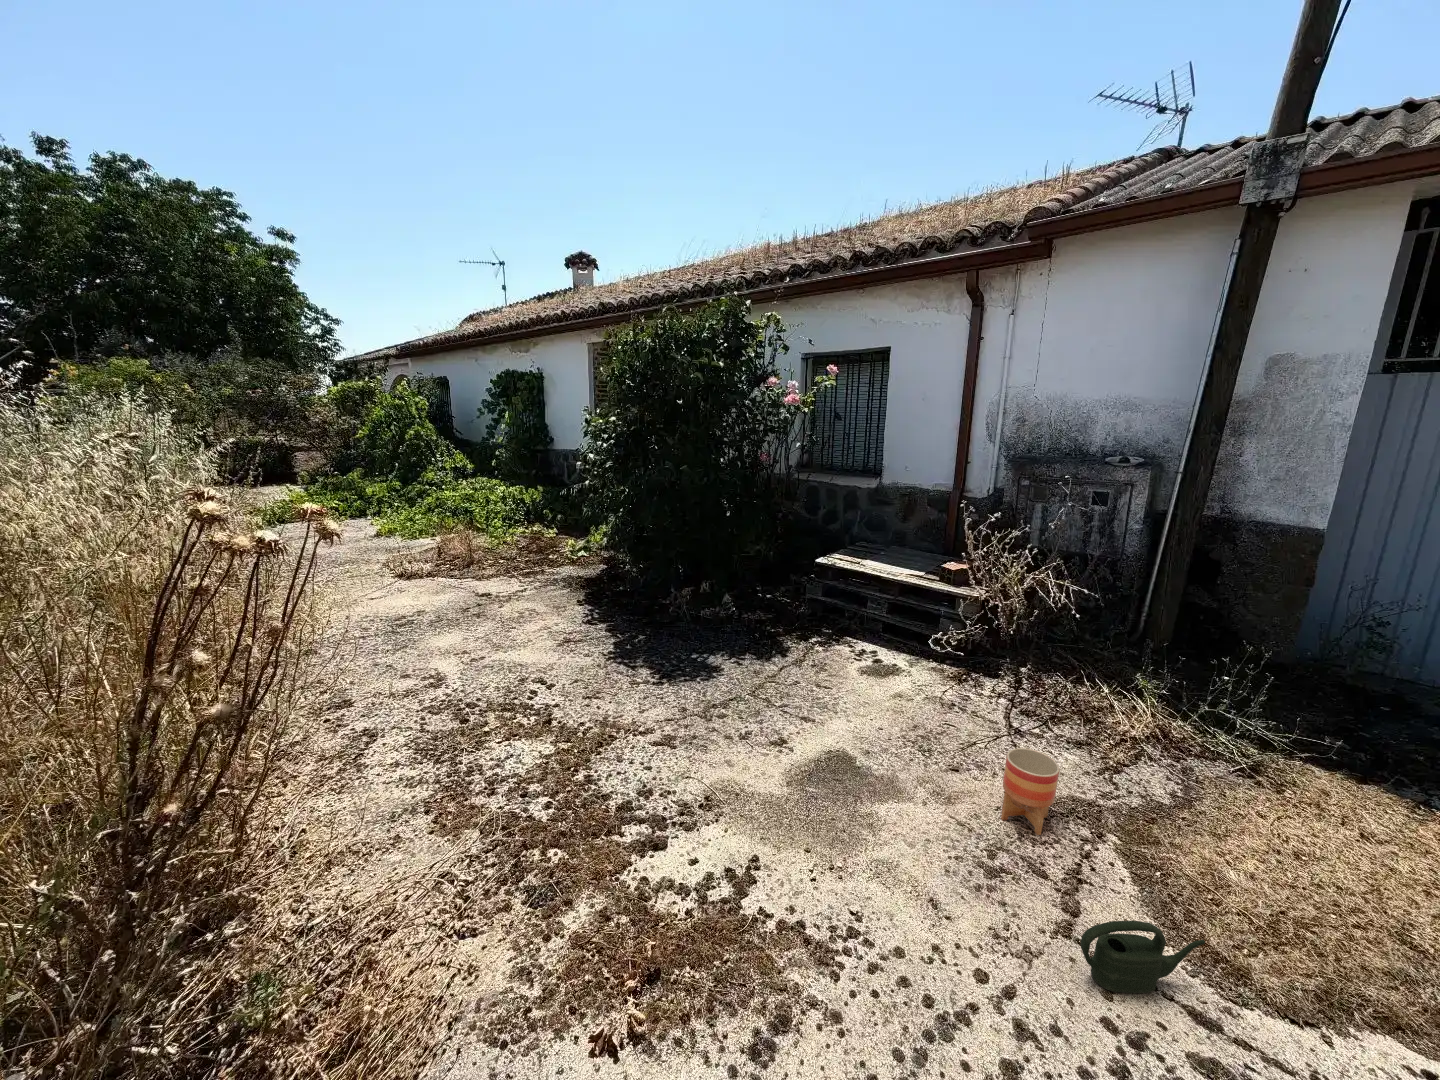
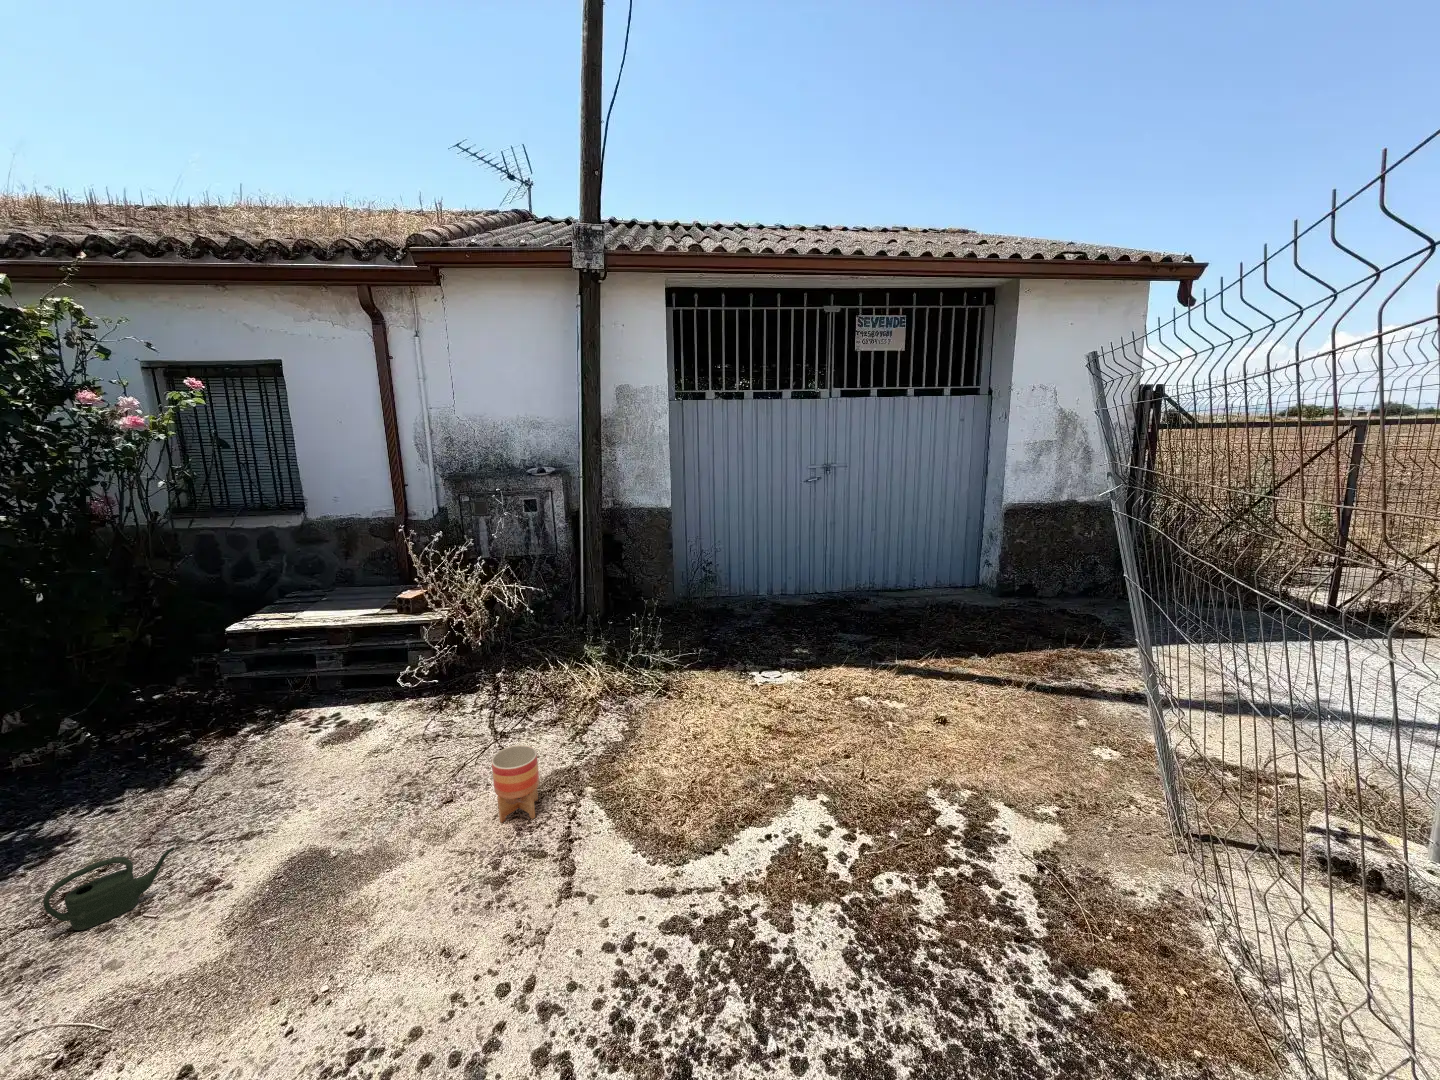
watering can: present [1080,921,1205,993] -> present [43,847,174,930]

